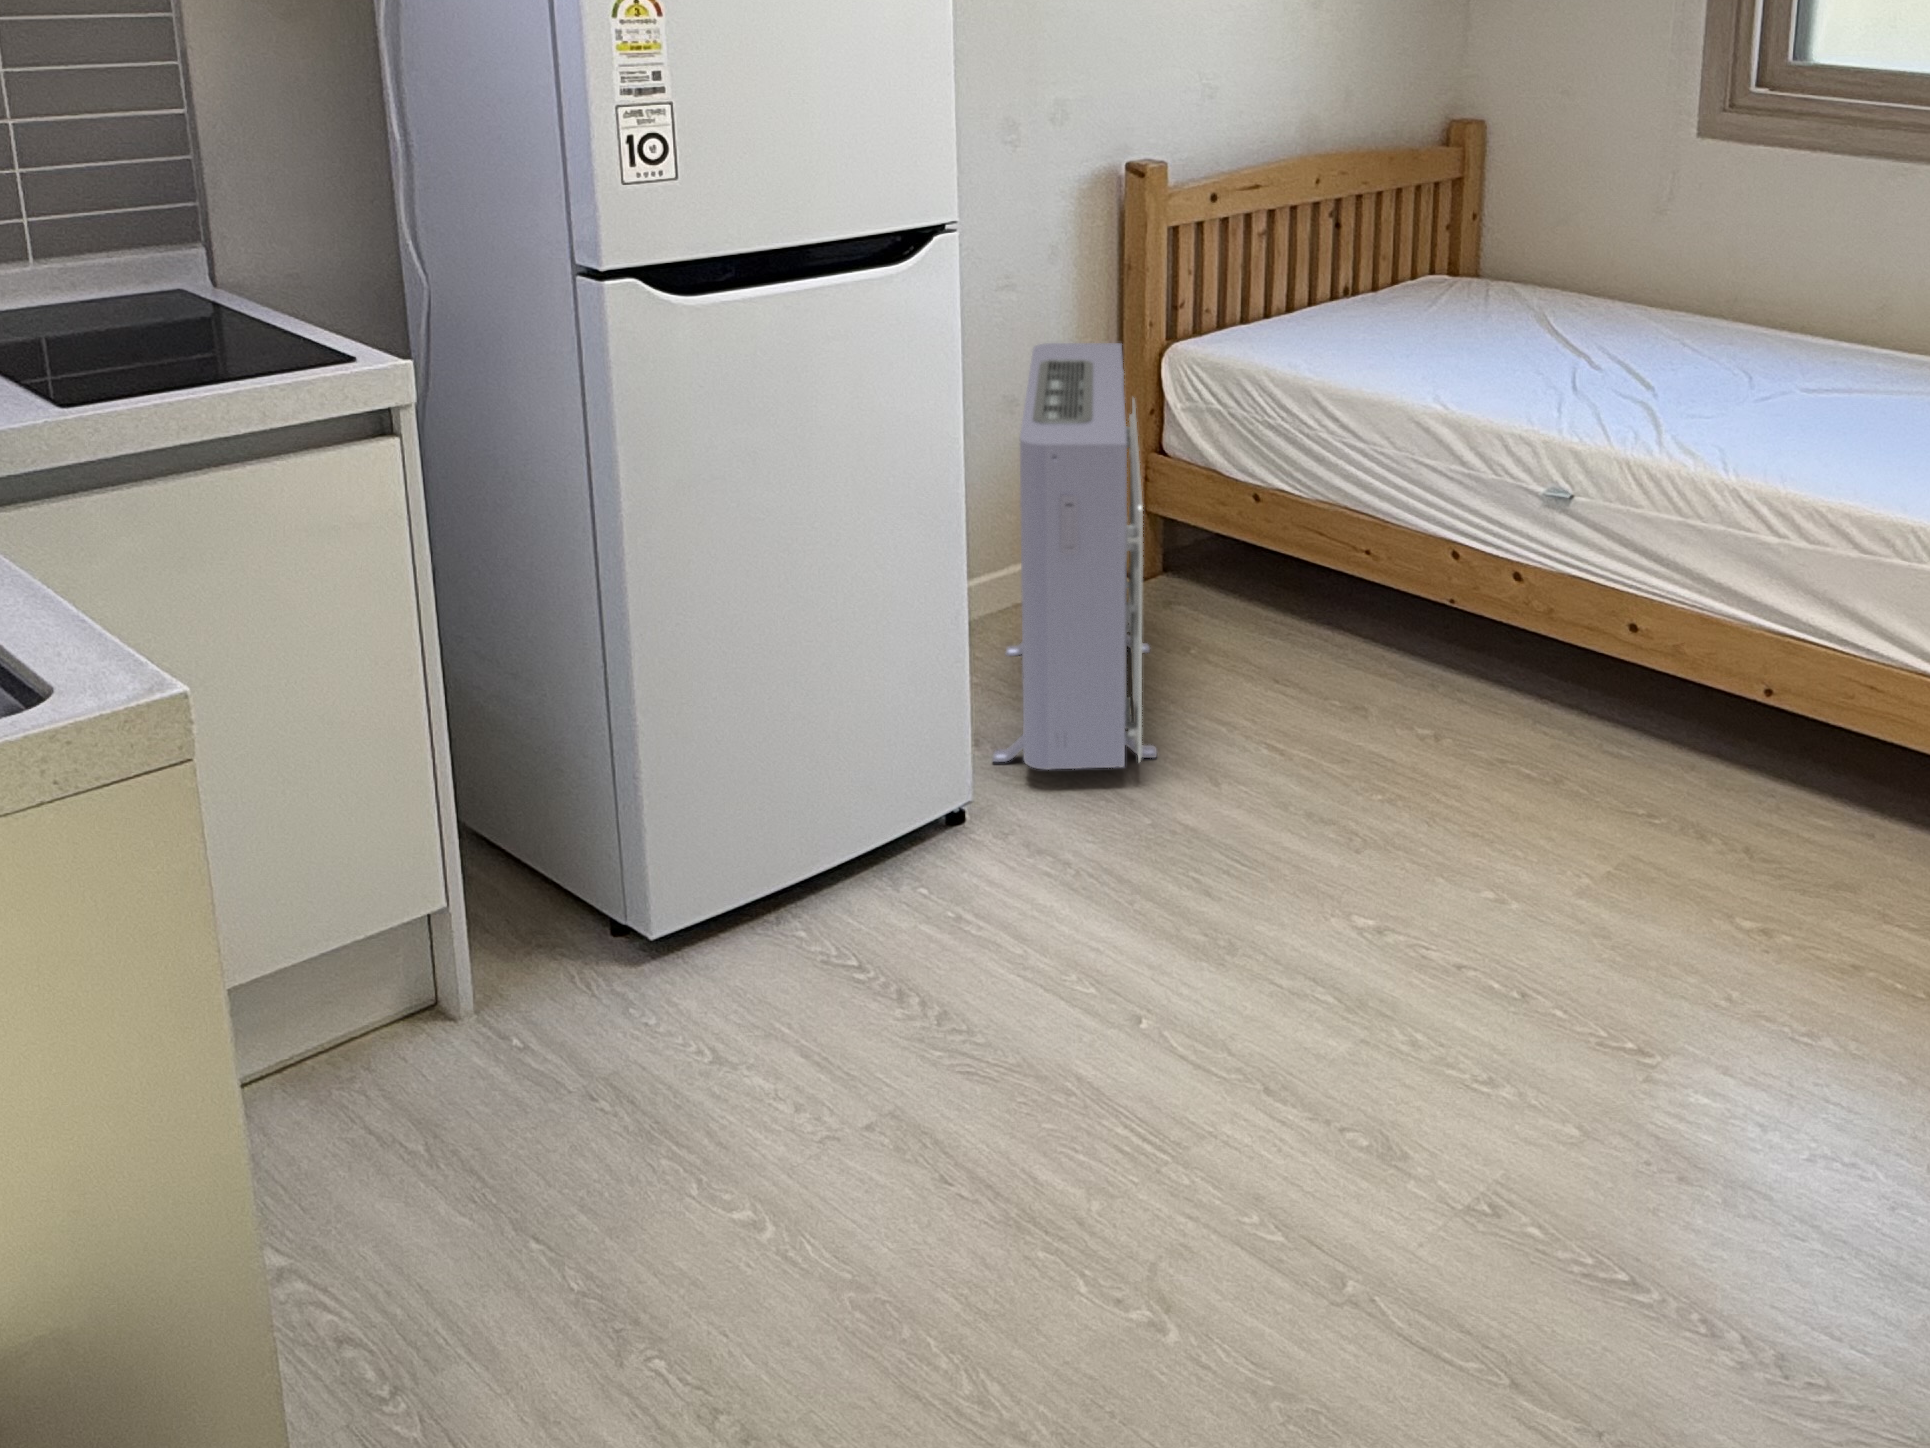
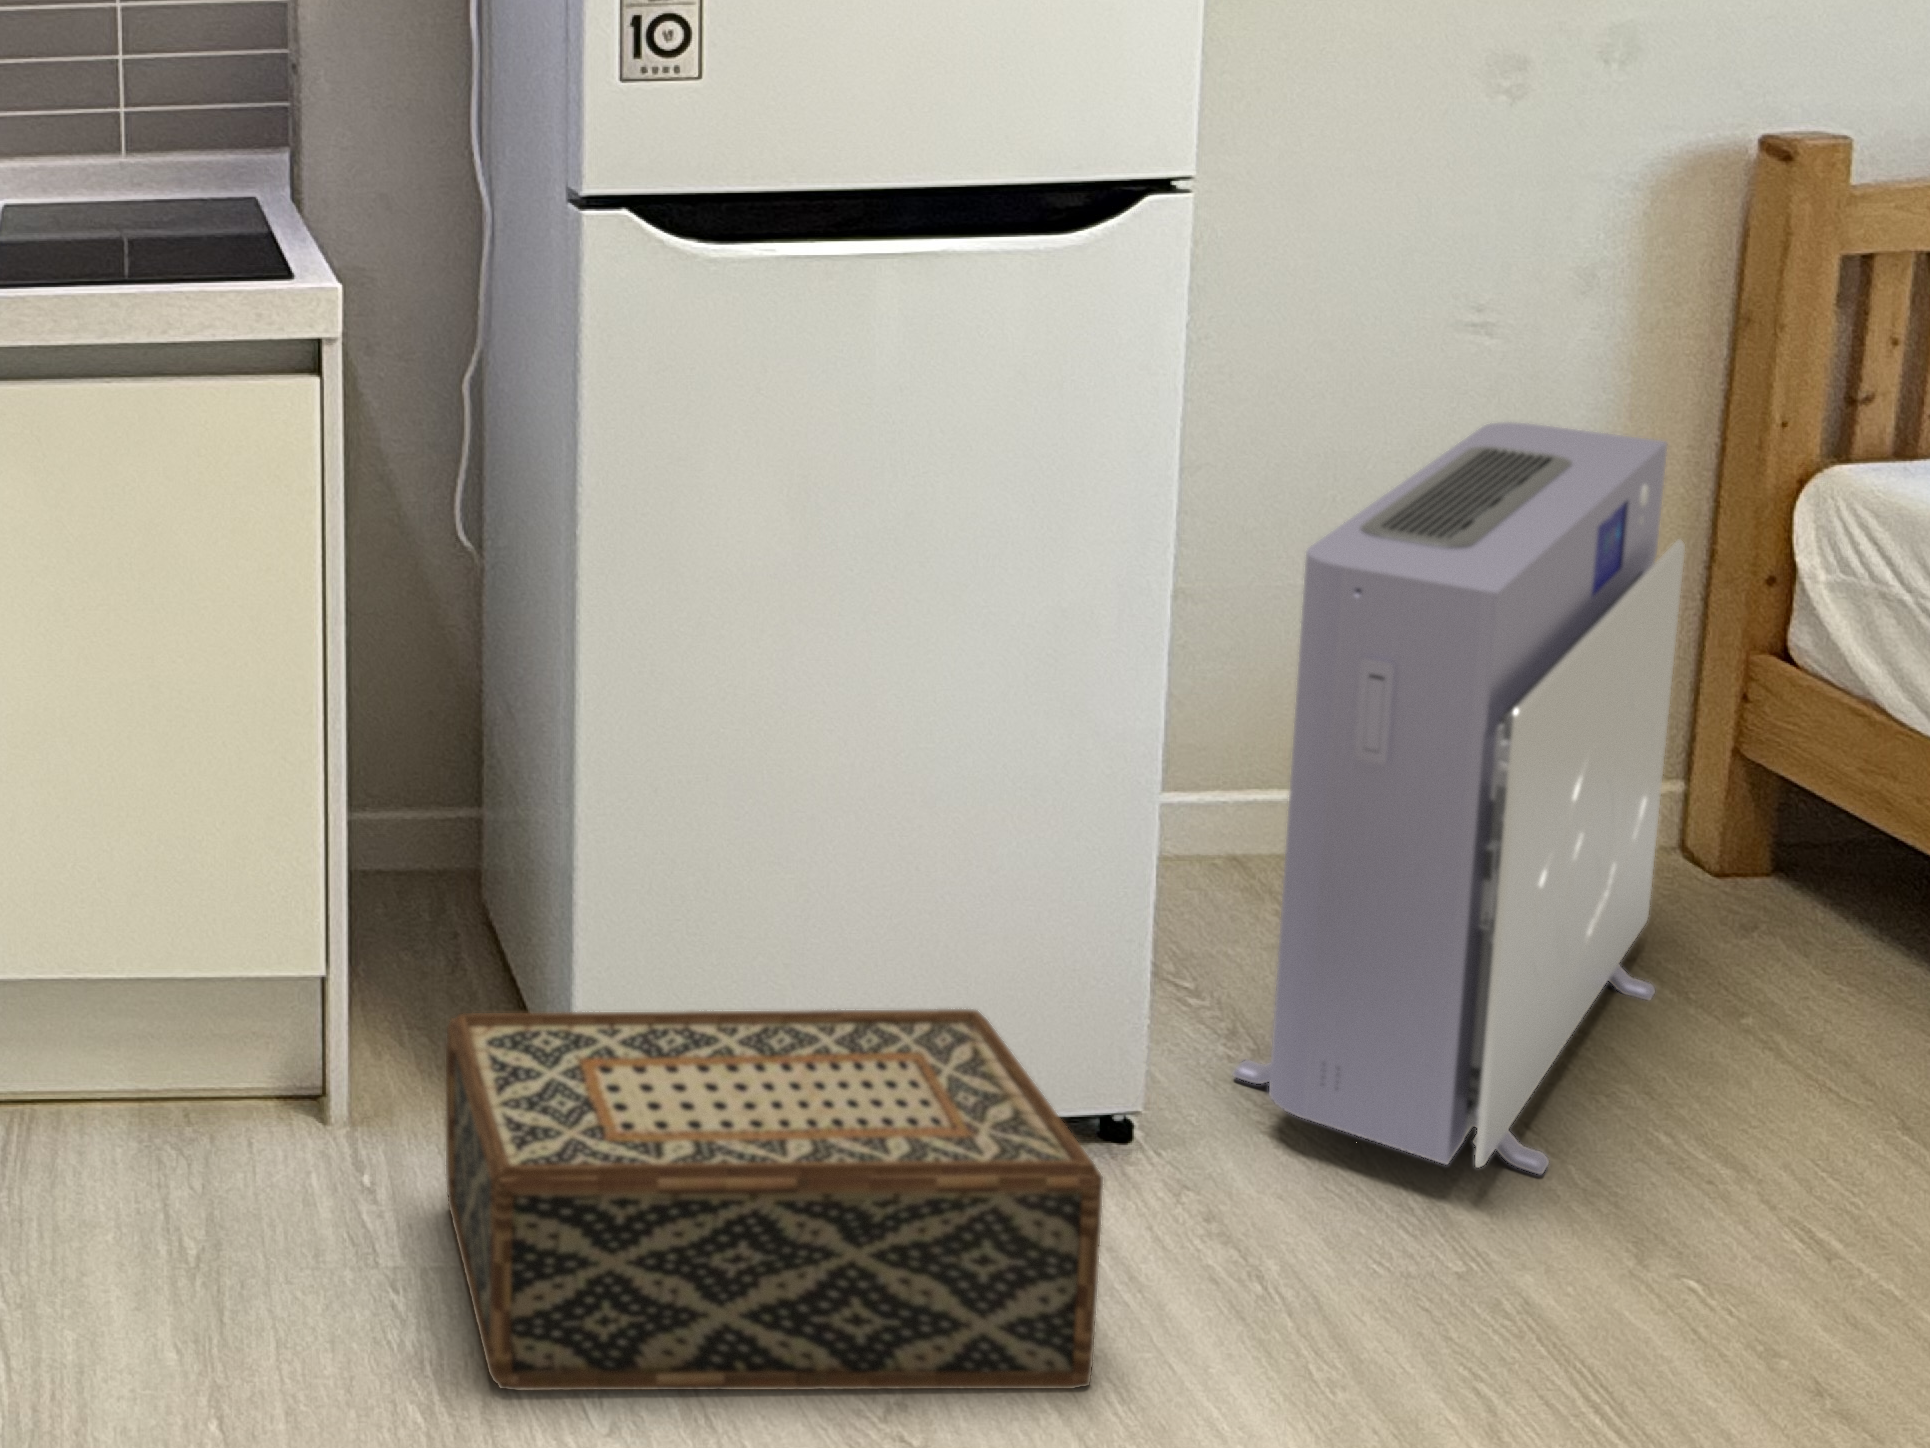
woven basket: none [576,765,1027,1118] -> present [446,1009,1103,1390]

